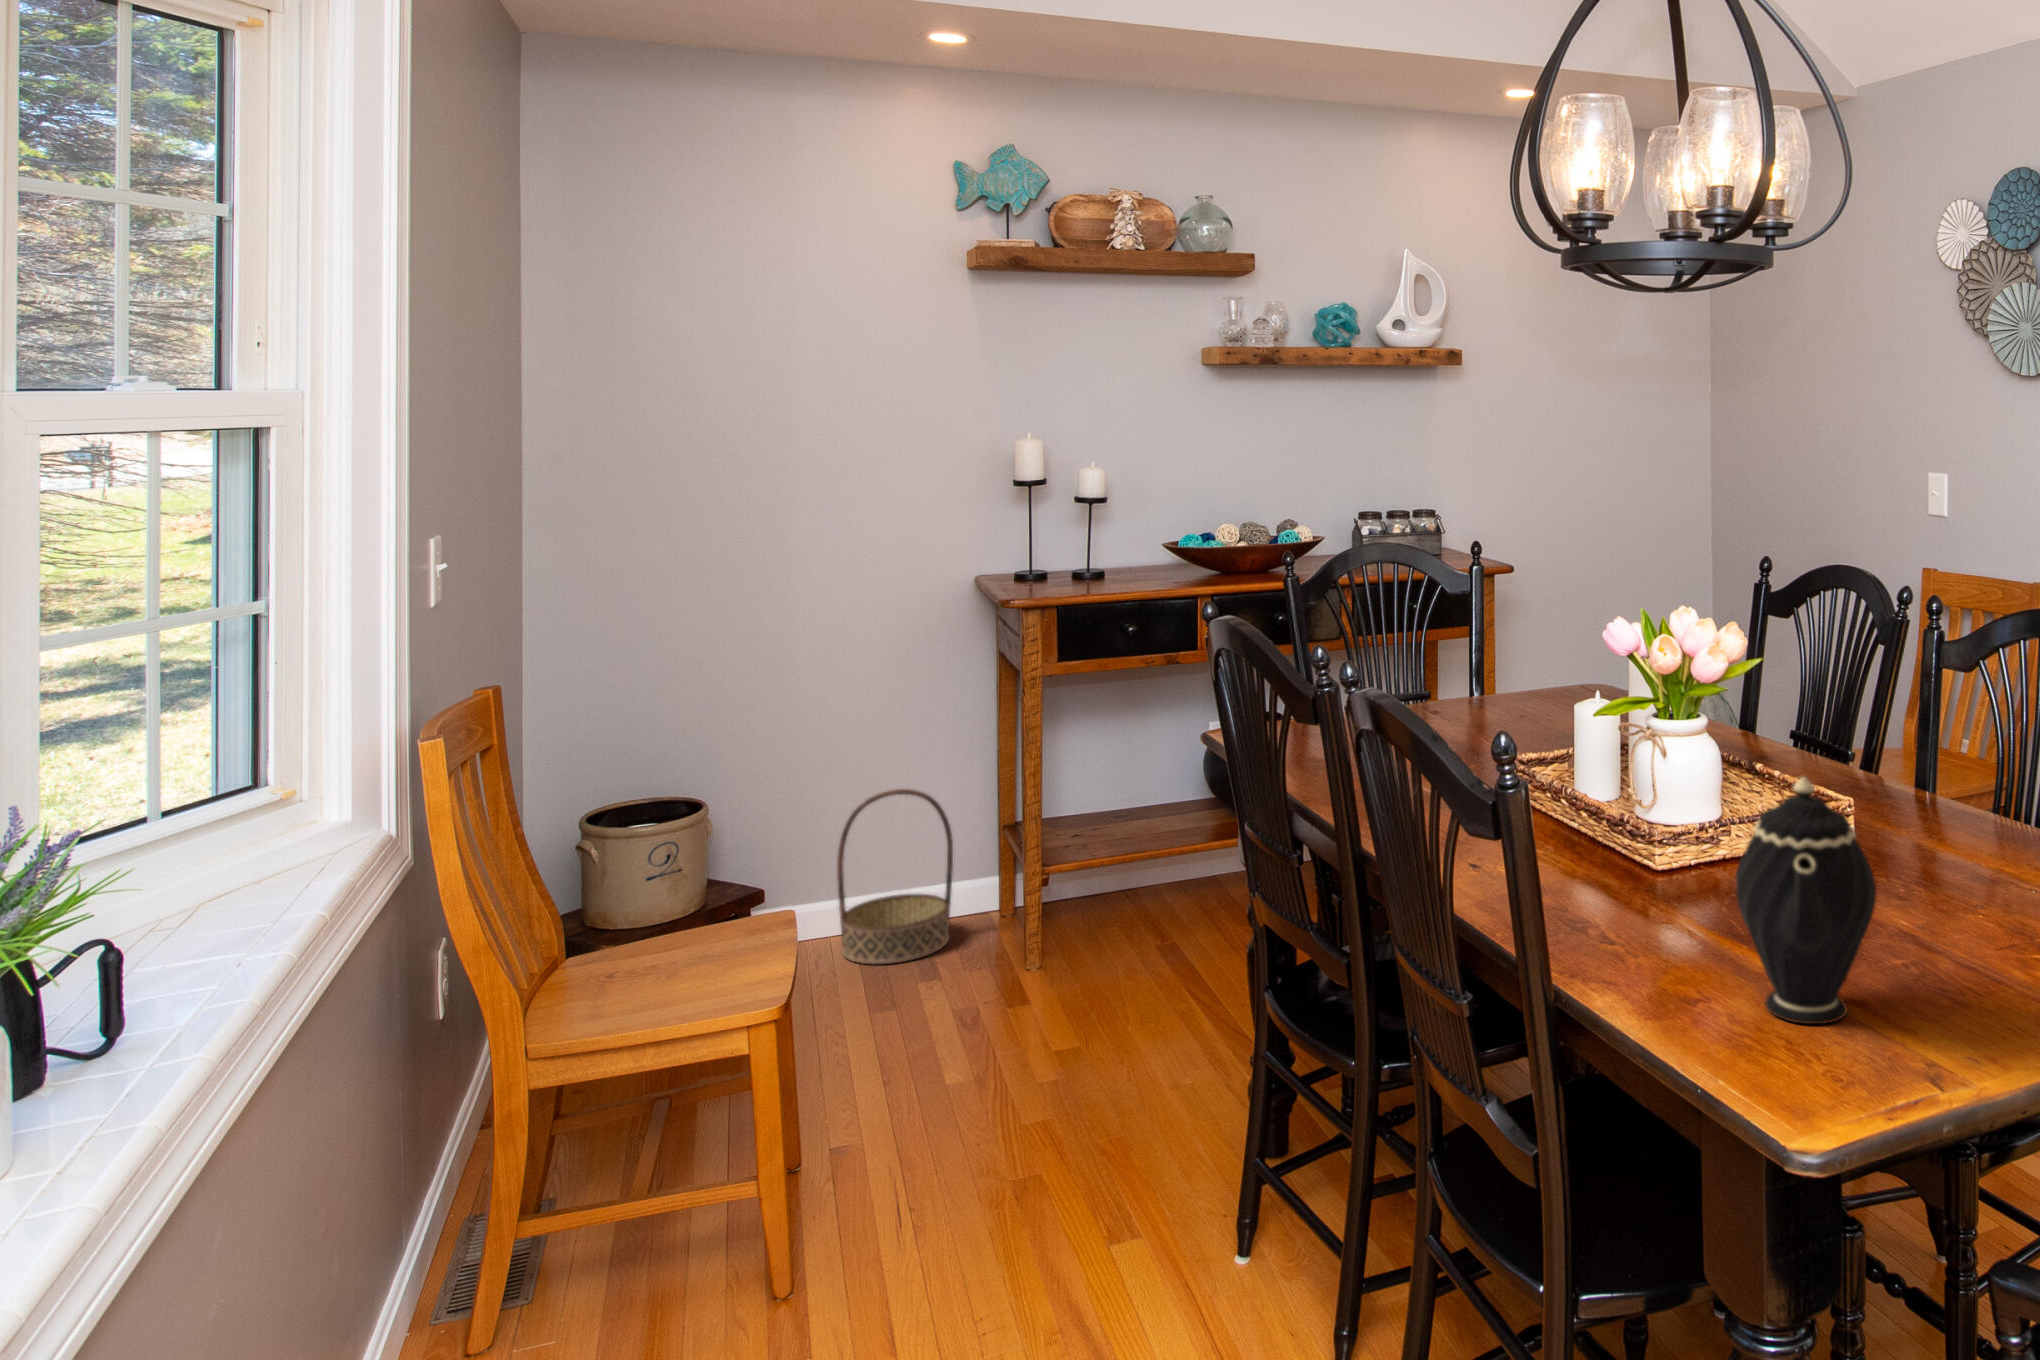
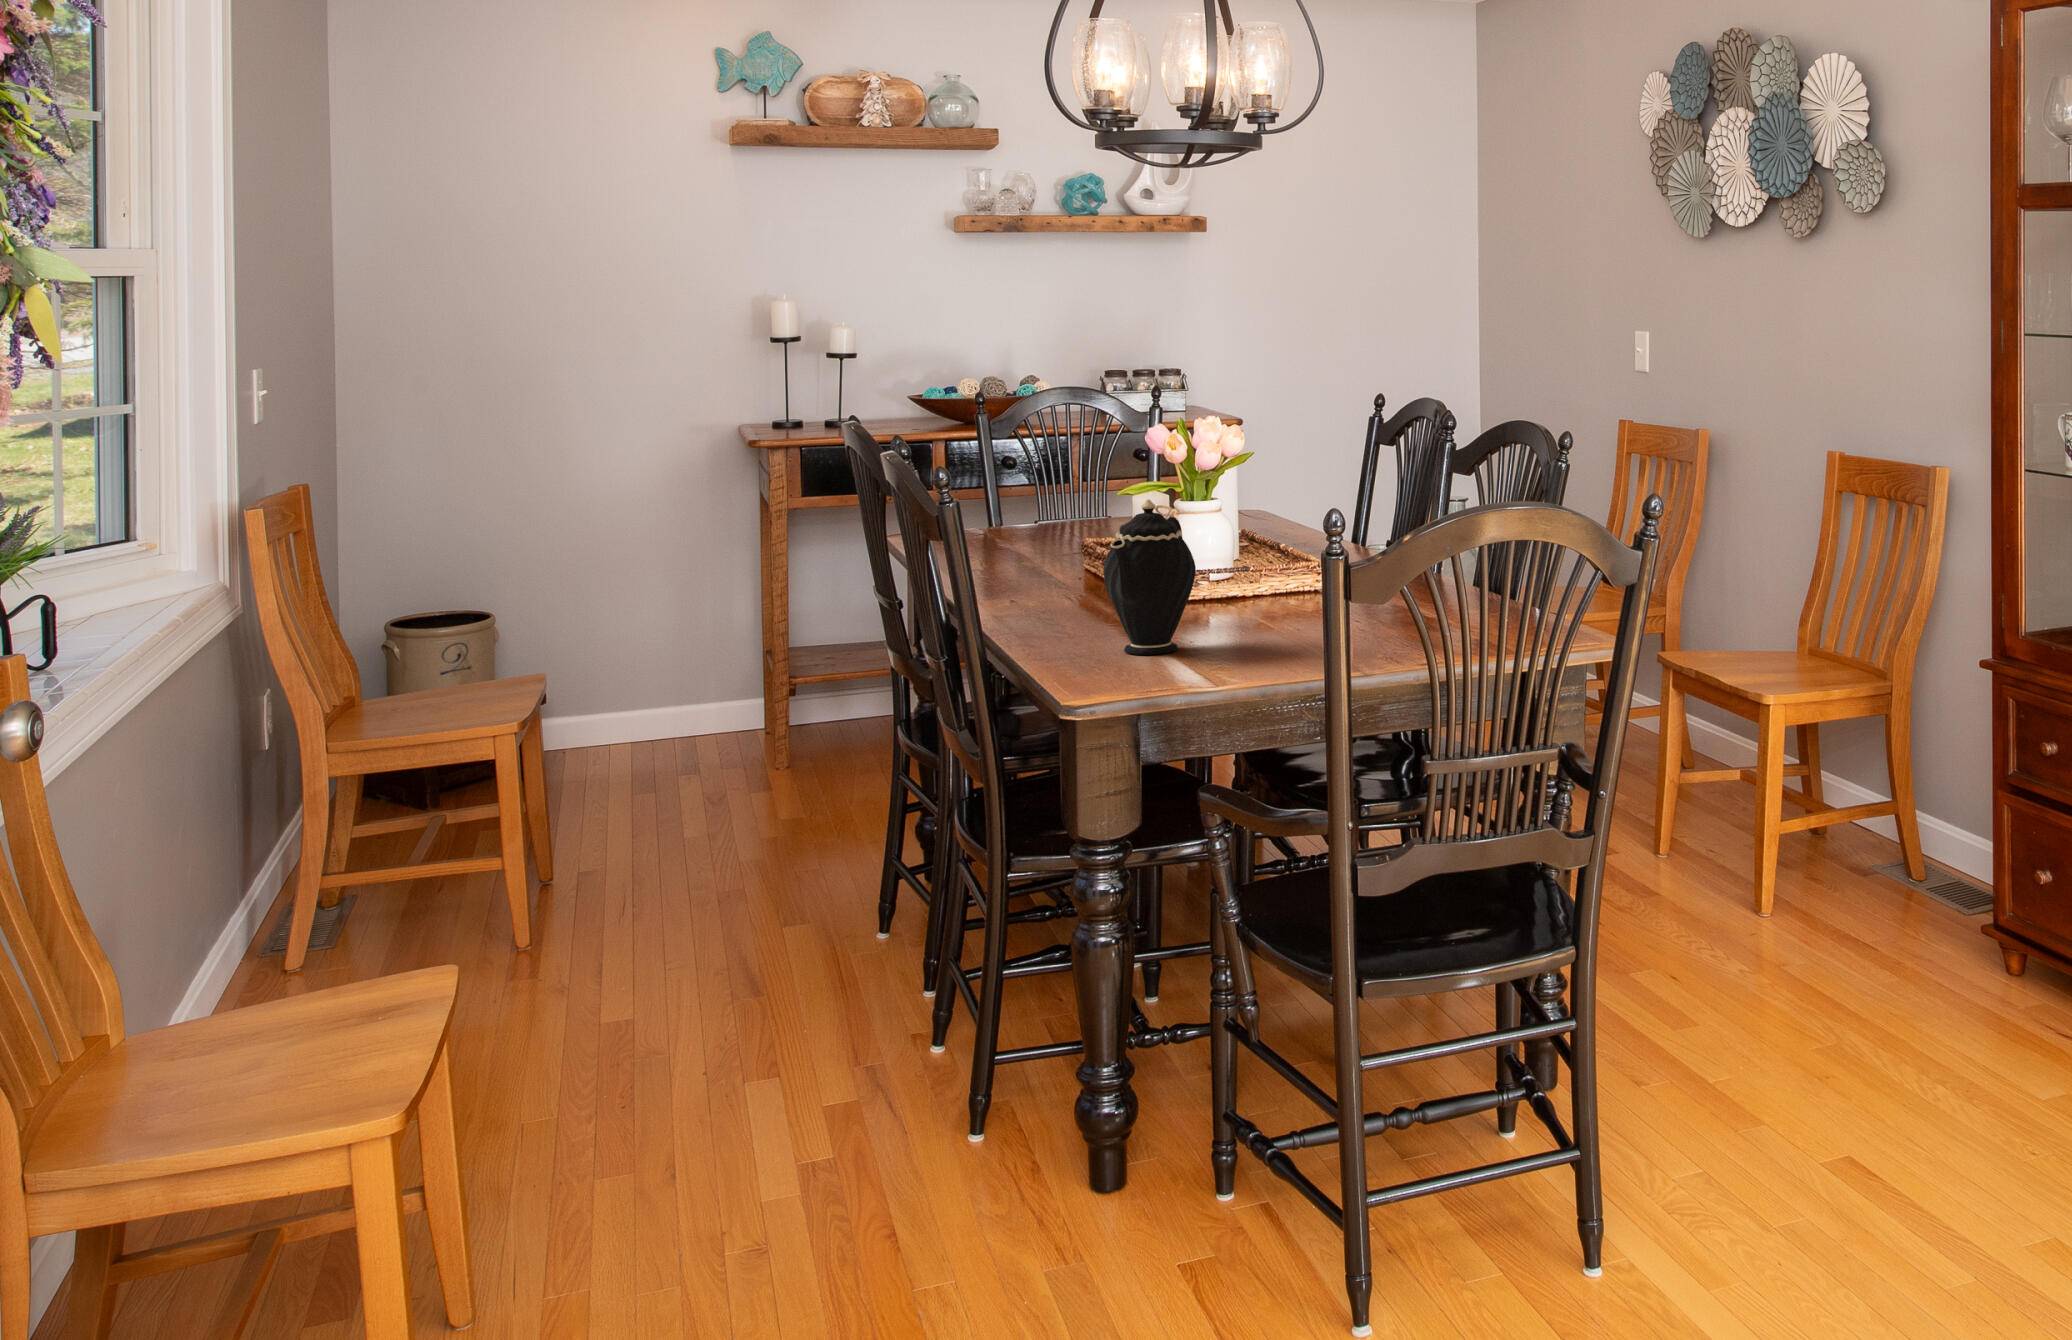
basket: present [837,789,953,965] -> none [613,622,720,774]

